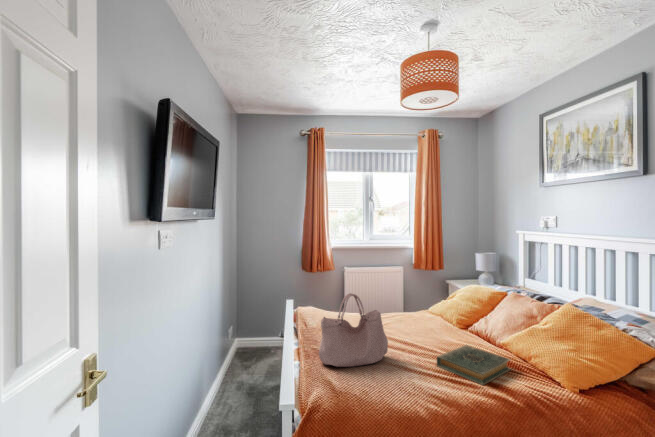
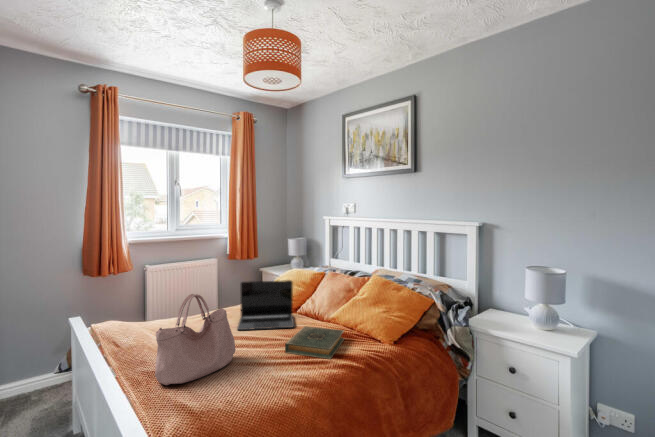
laptop: none [401,290,462,344] -> present [237,280,294,330]

